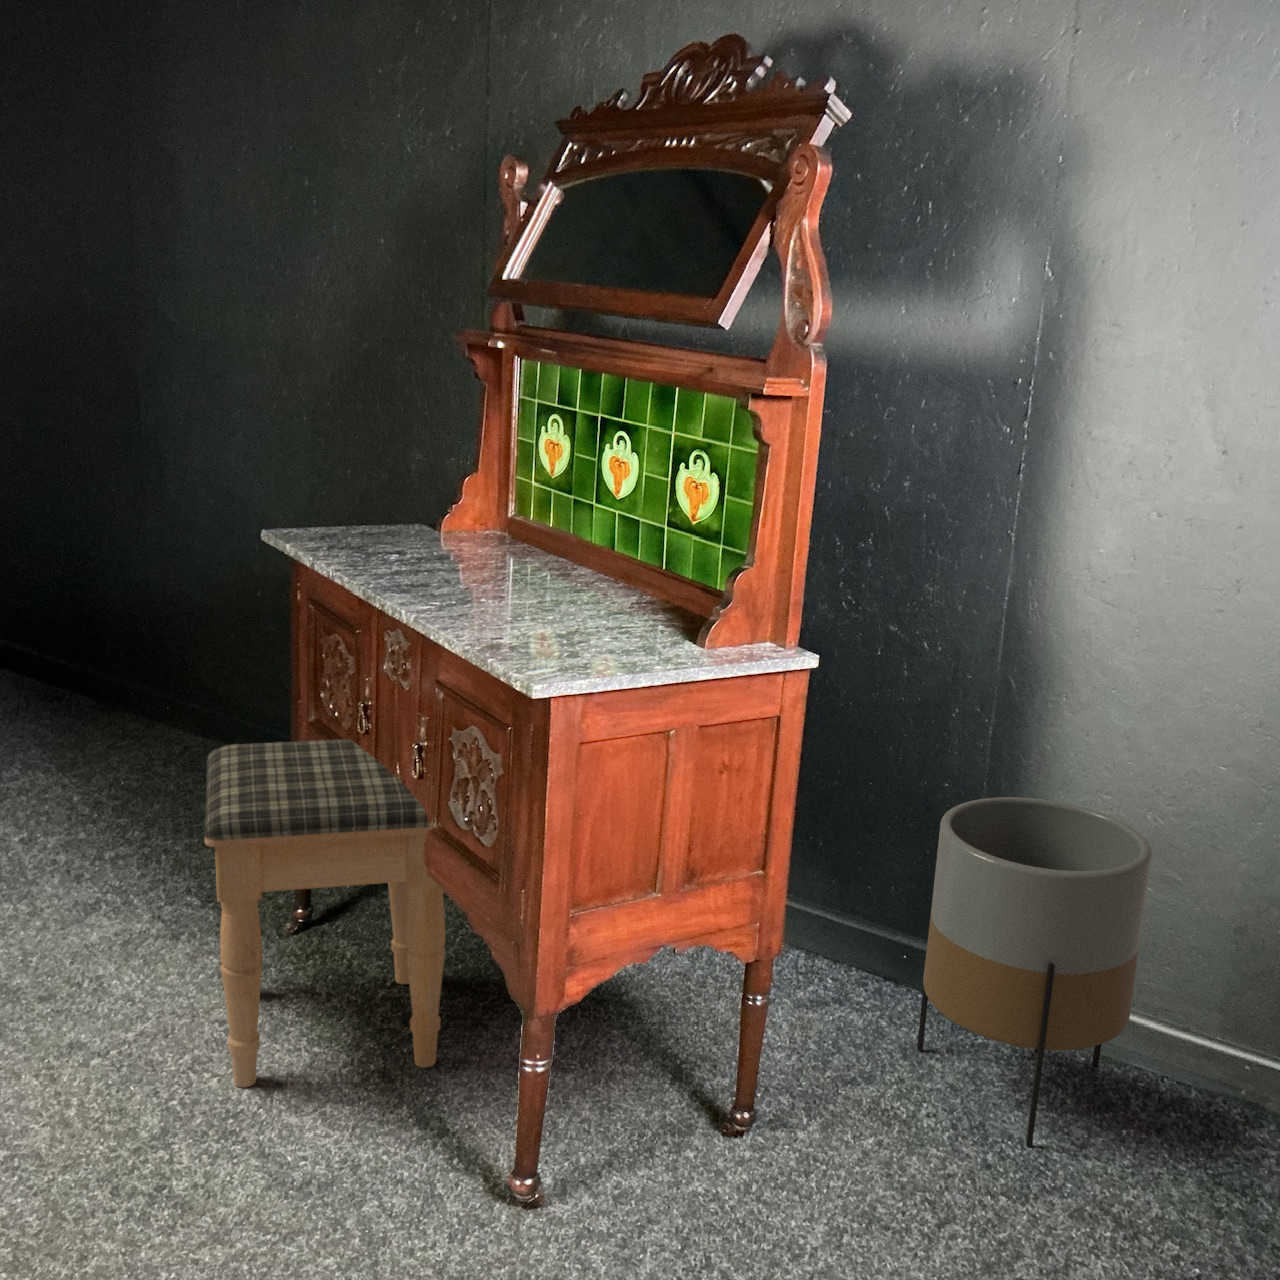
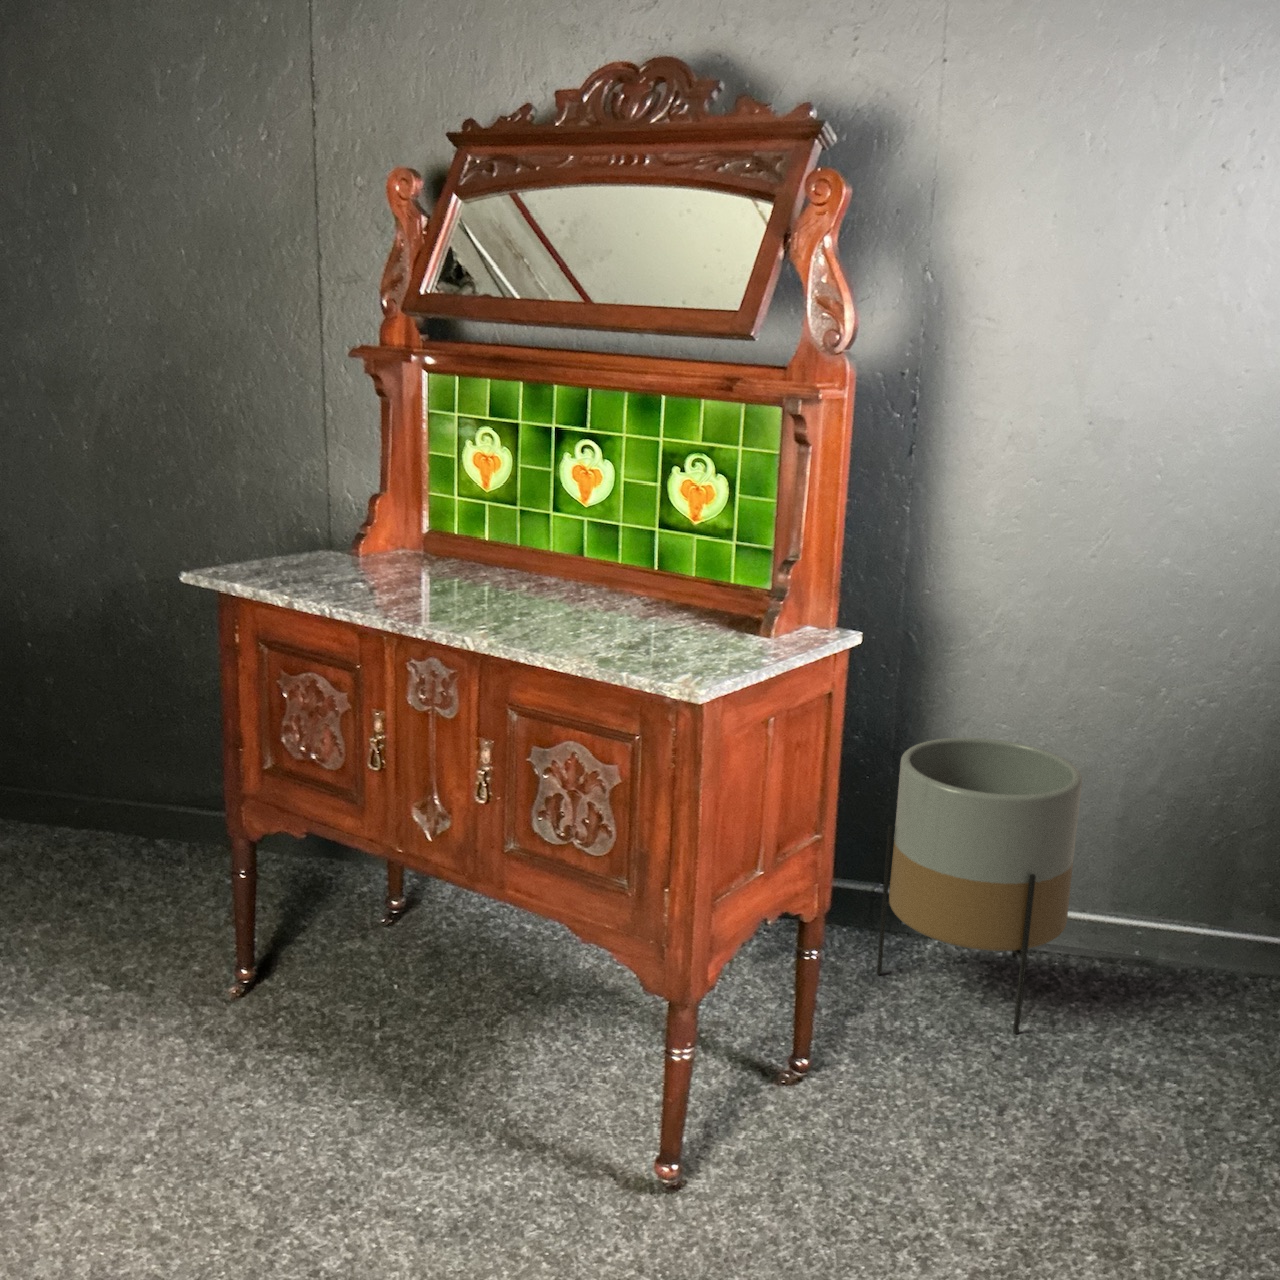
footstool: present [204,739,445,1087] -> none [188,766,510,1155]

